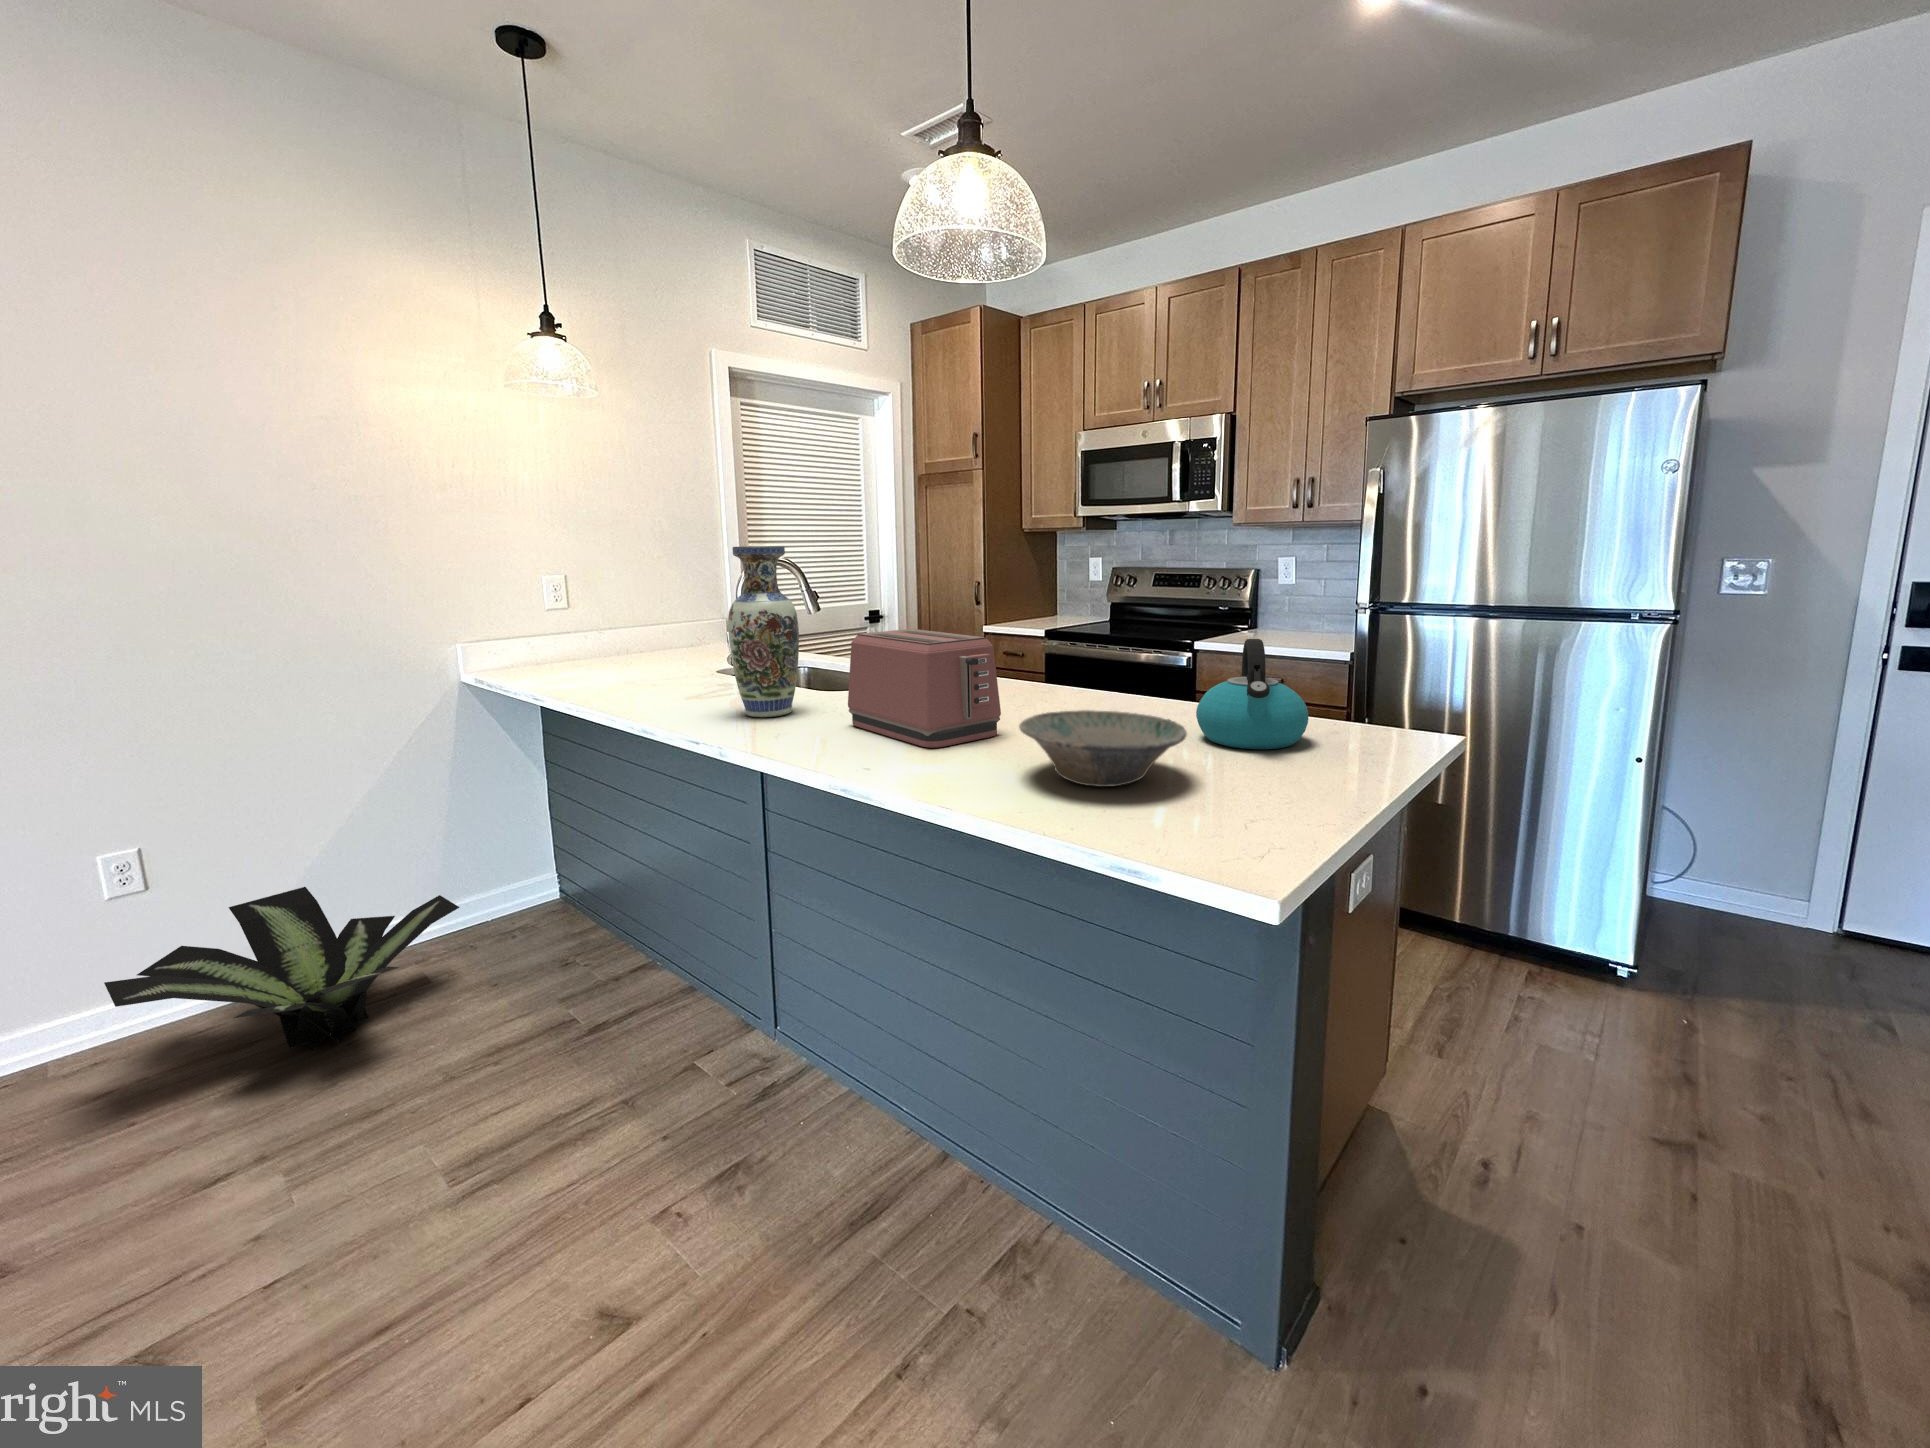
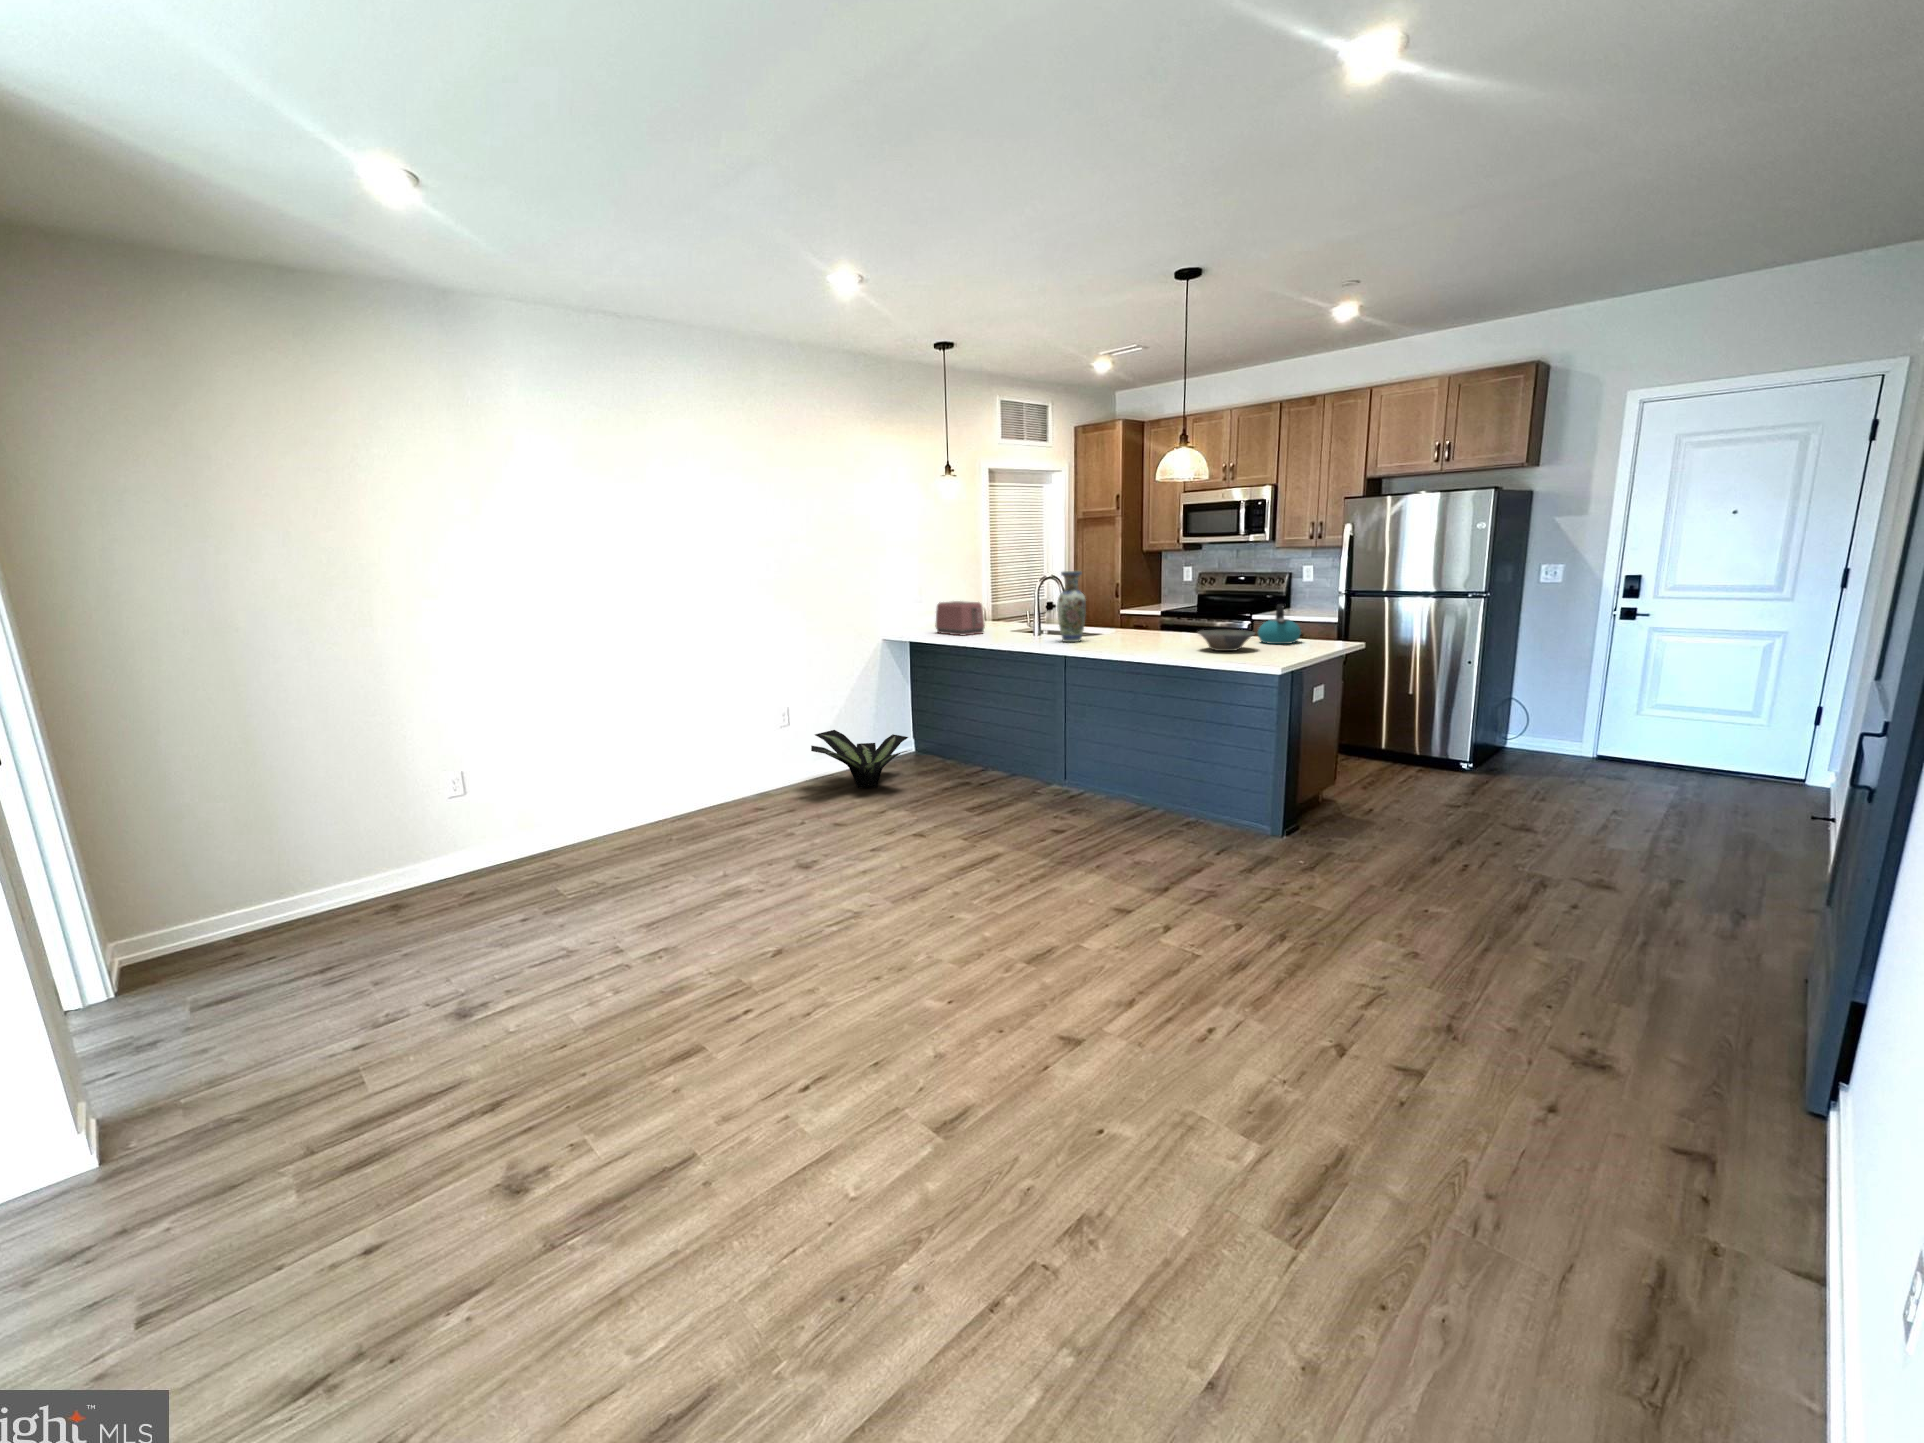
toaster: present [848,629,1001,748] -> present [935,601,985,635]

